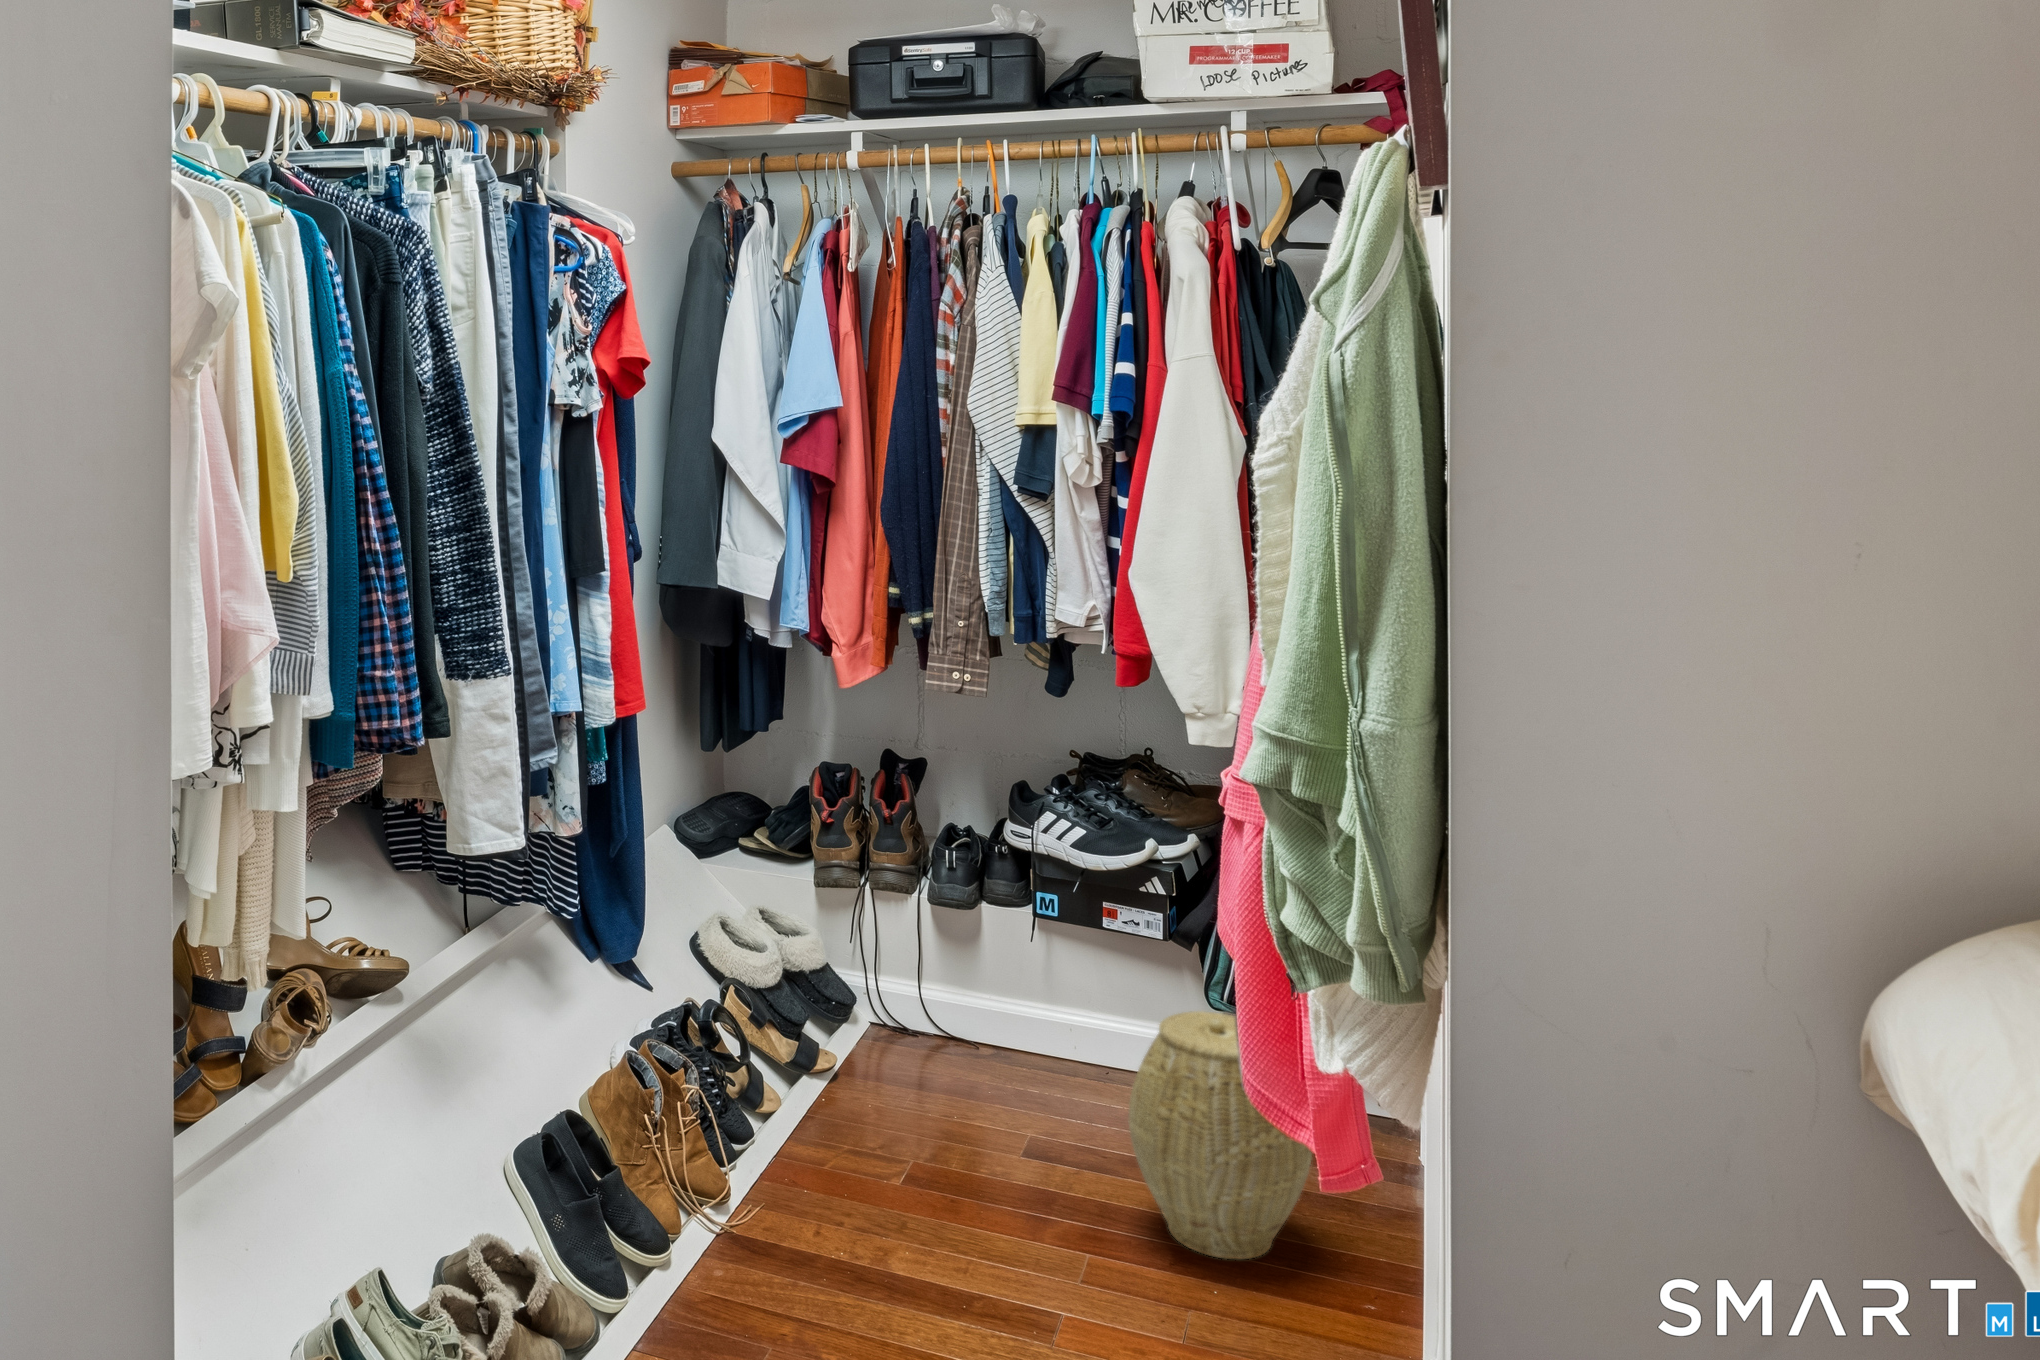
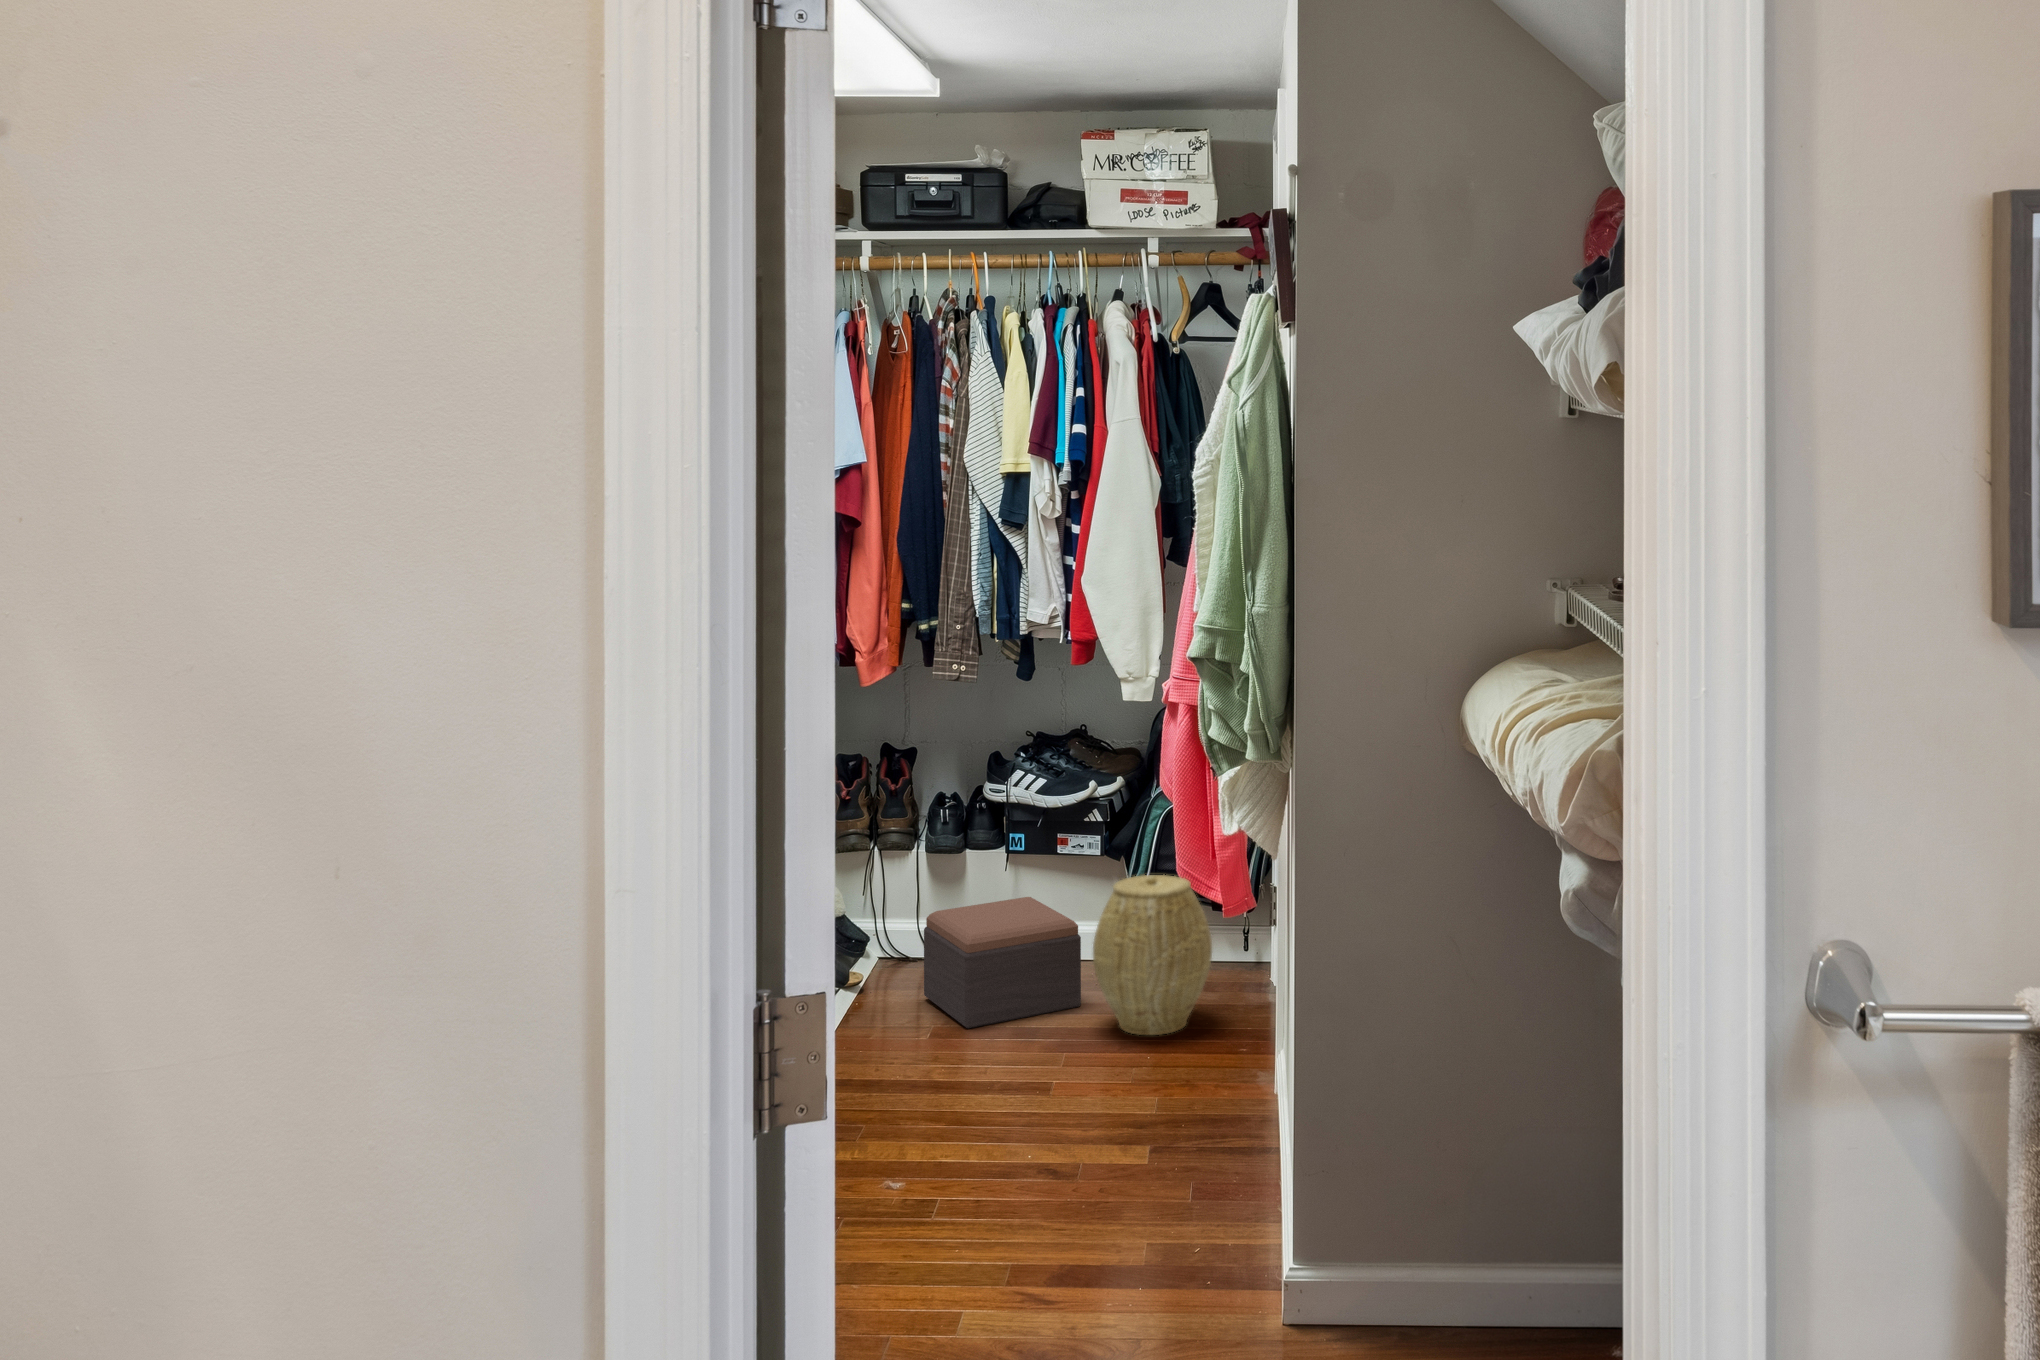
footstool: none [910,993,1117,1176] -> present [924,897,1081,1029]

